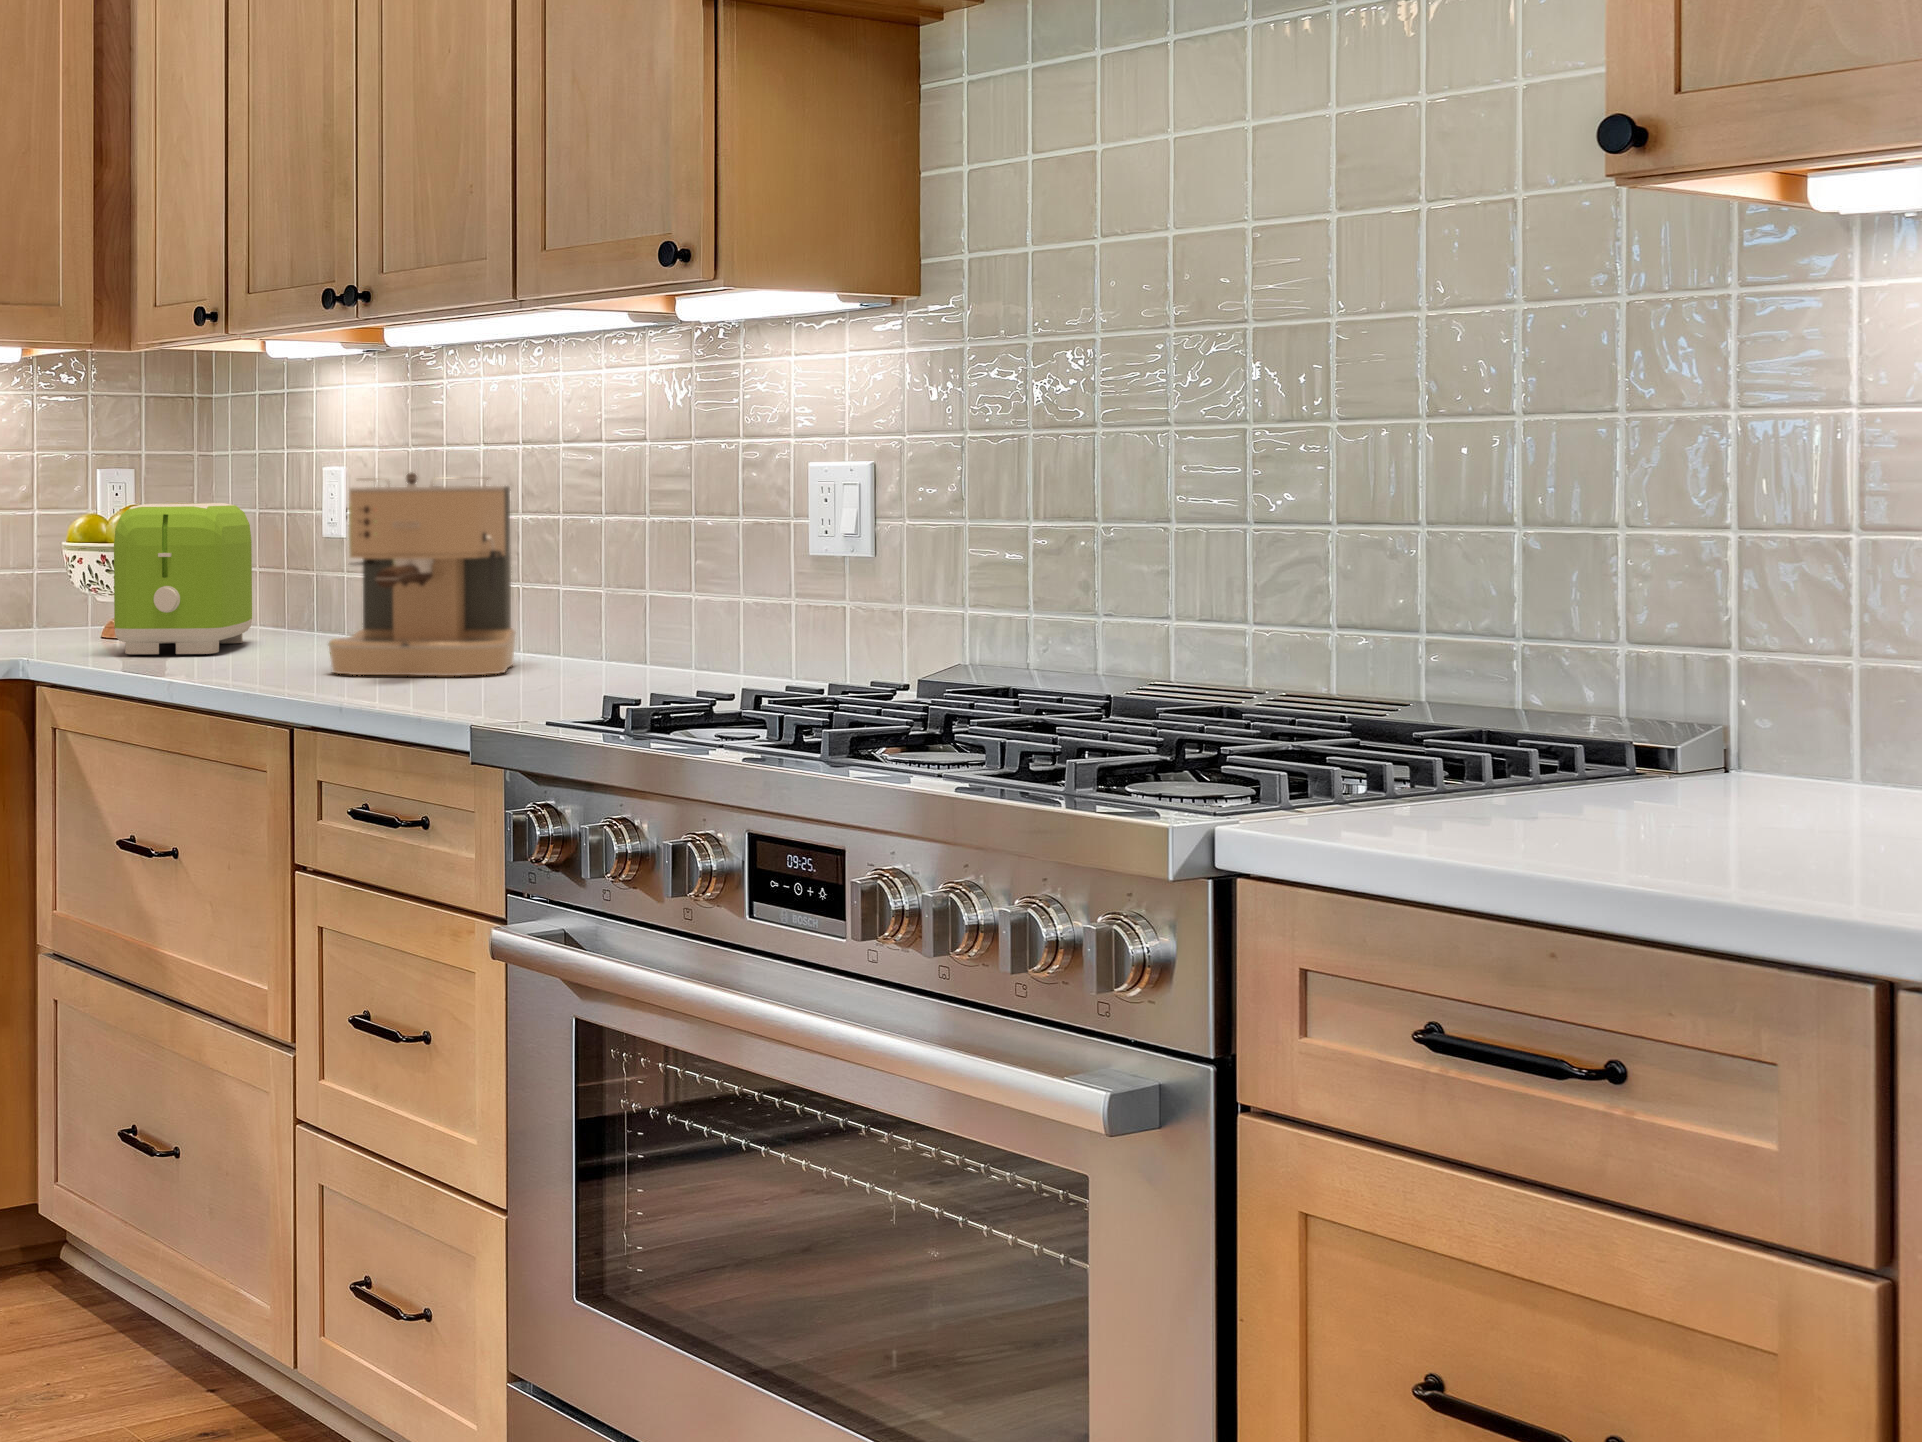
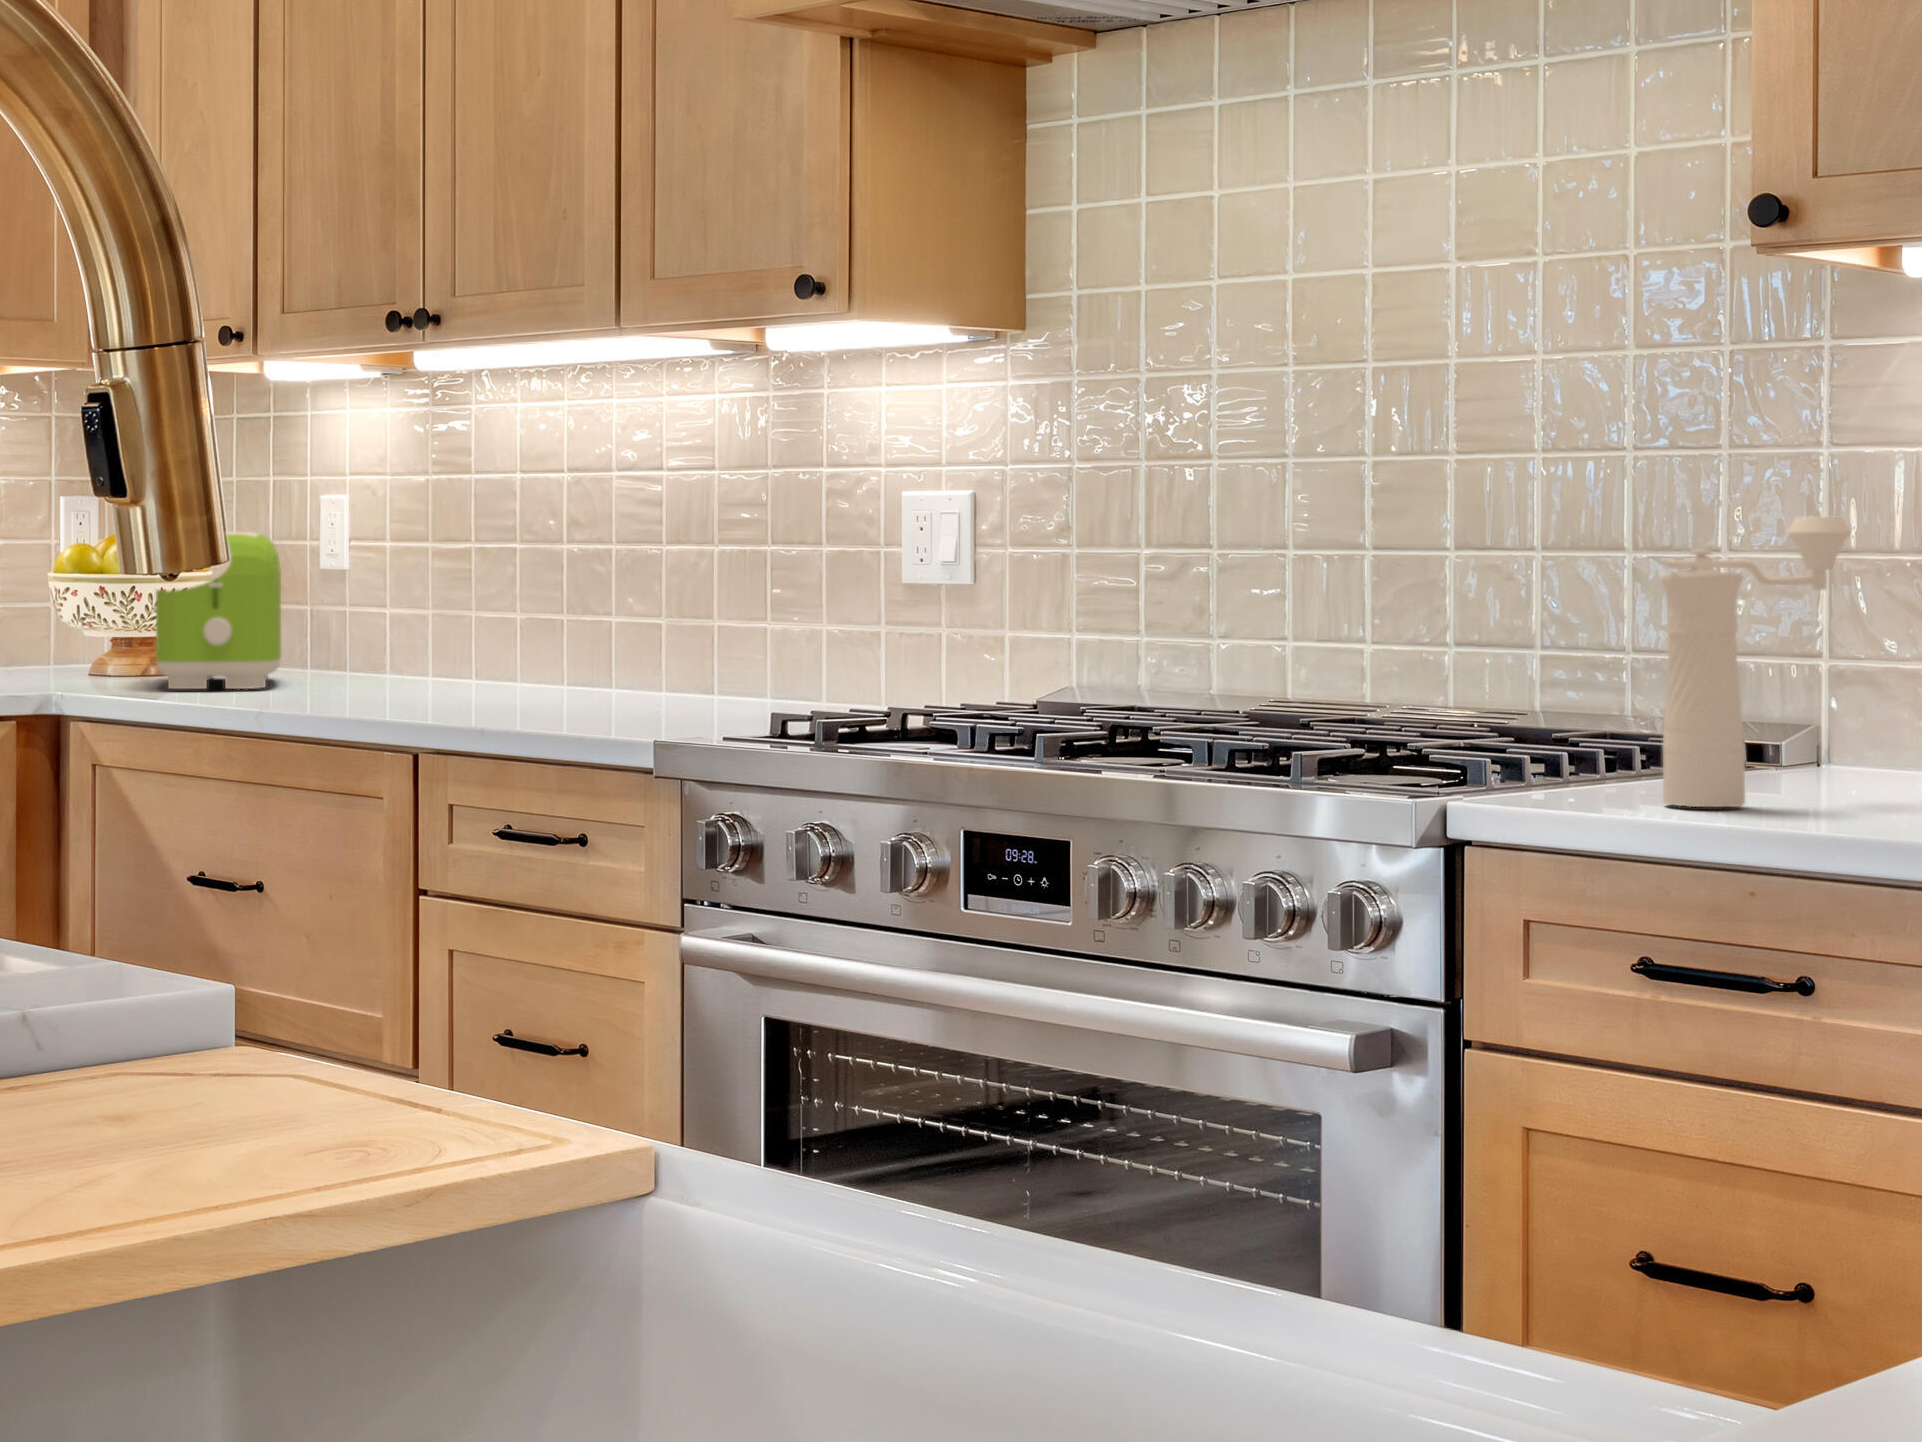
coffee maker: present [328,473,515,676] -> none [423,499,609,704]
pepper mill: none [1456,494,1705,848] -> present [1660,517,1851,807]

